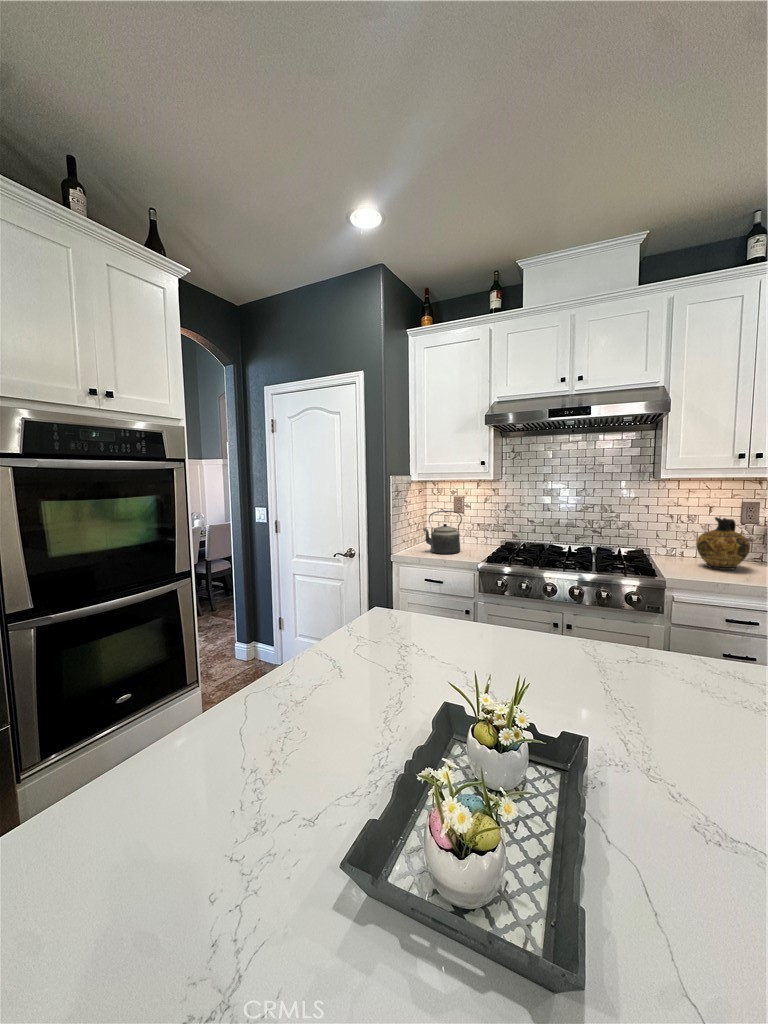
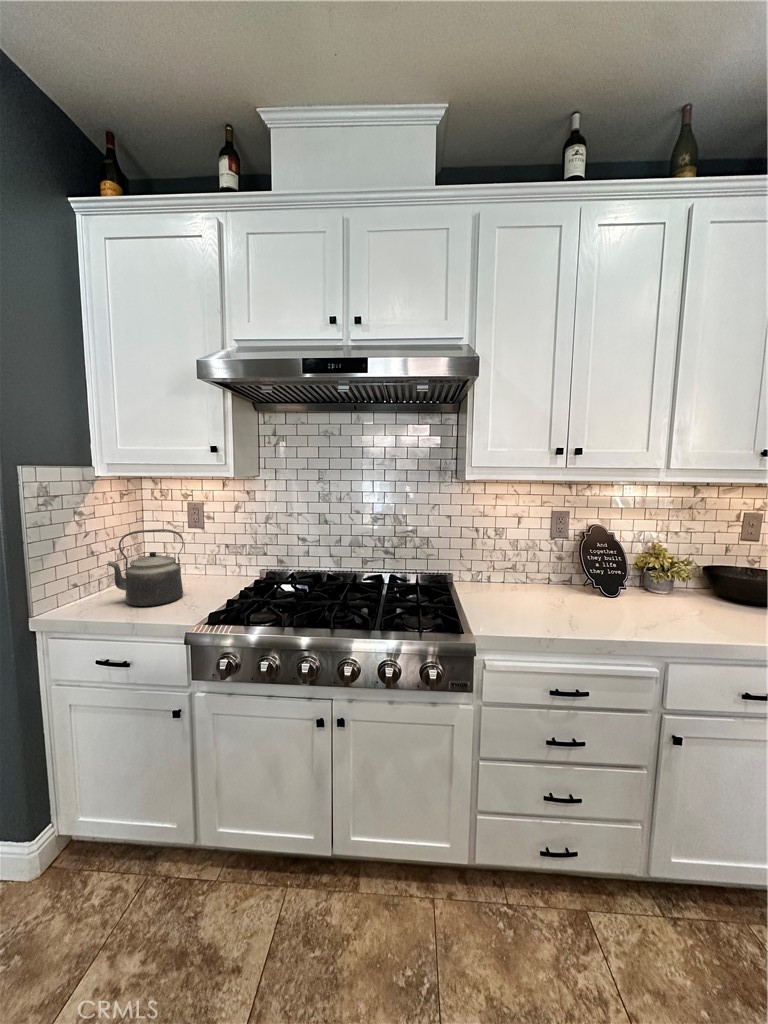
ceramic jug: present [696,517,750,570] -> none [507,534,567,605]

